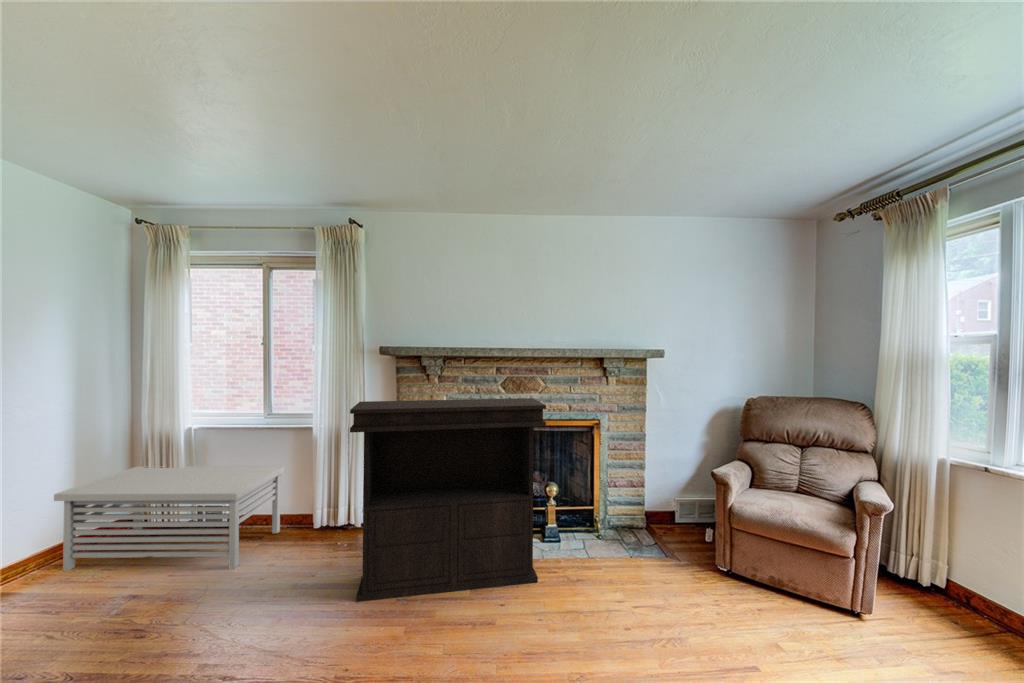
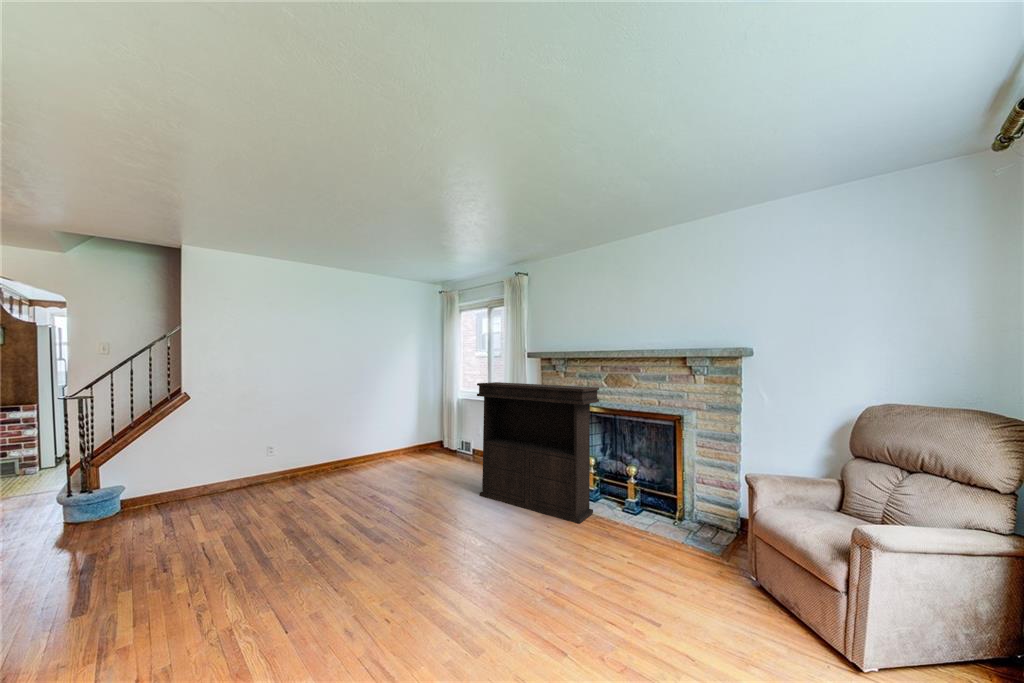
storage bench: present [54,466,285,570] -> none [407,415,492,470]

